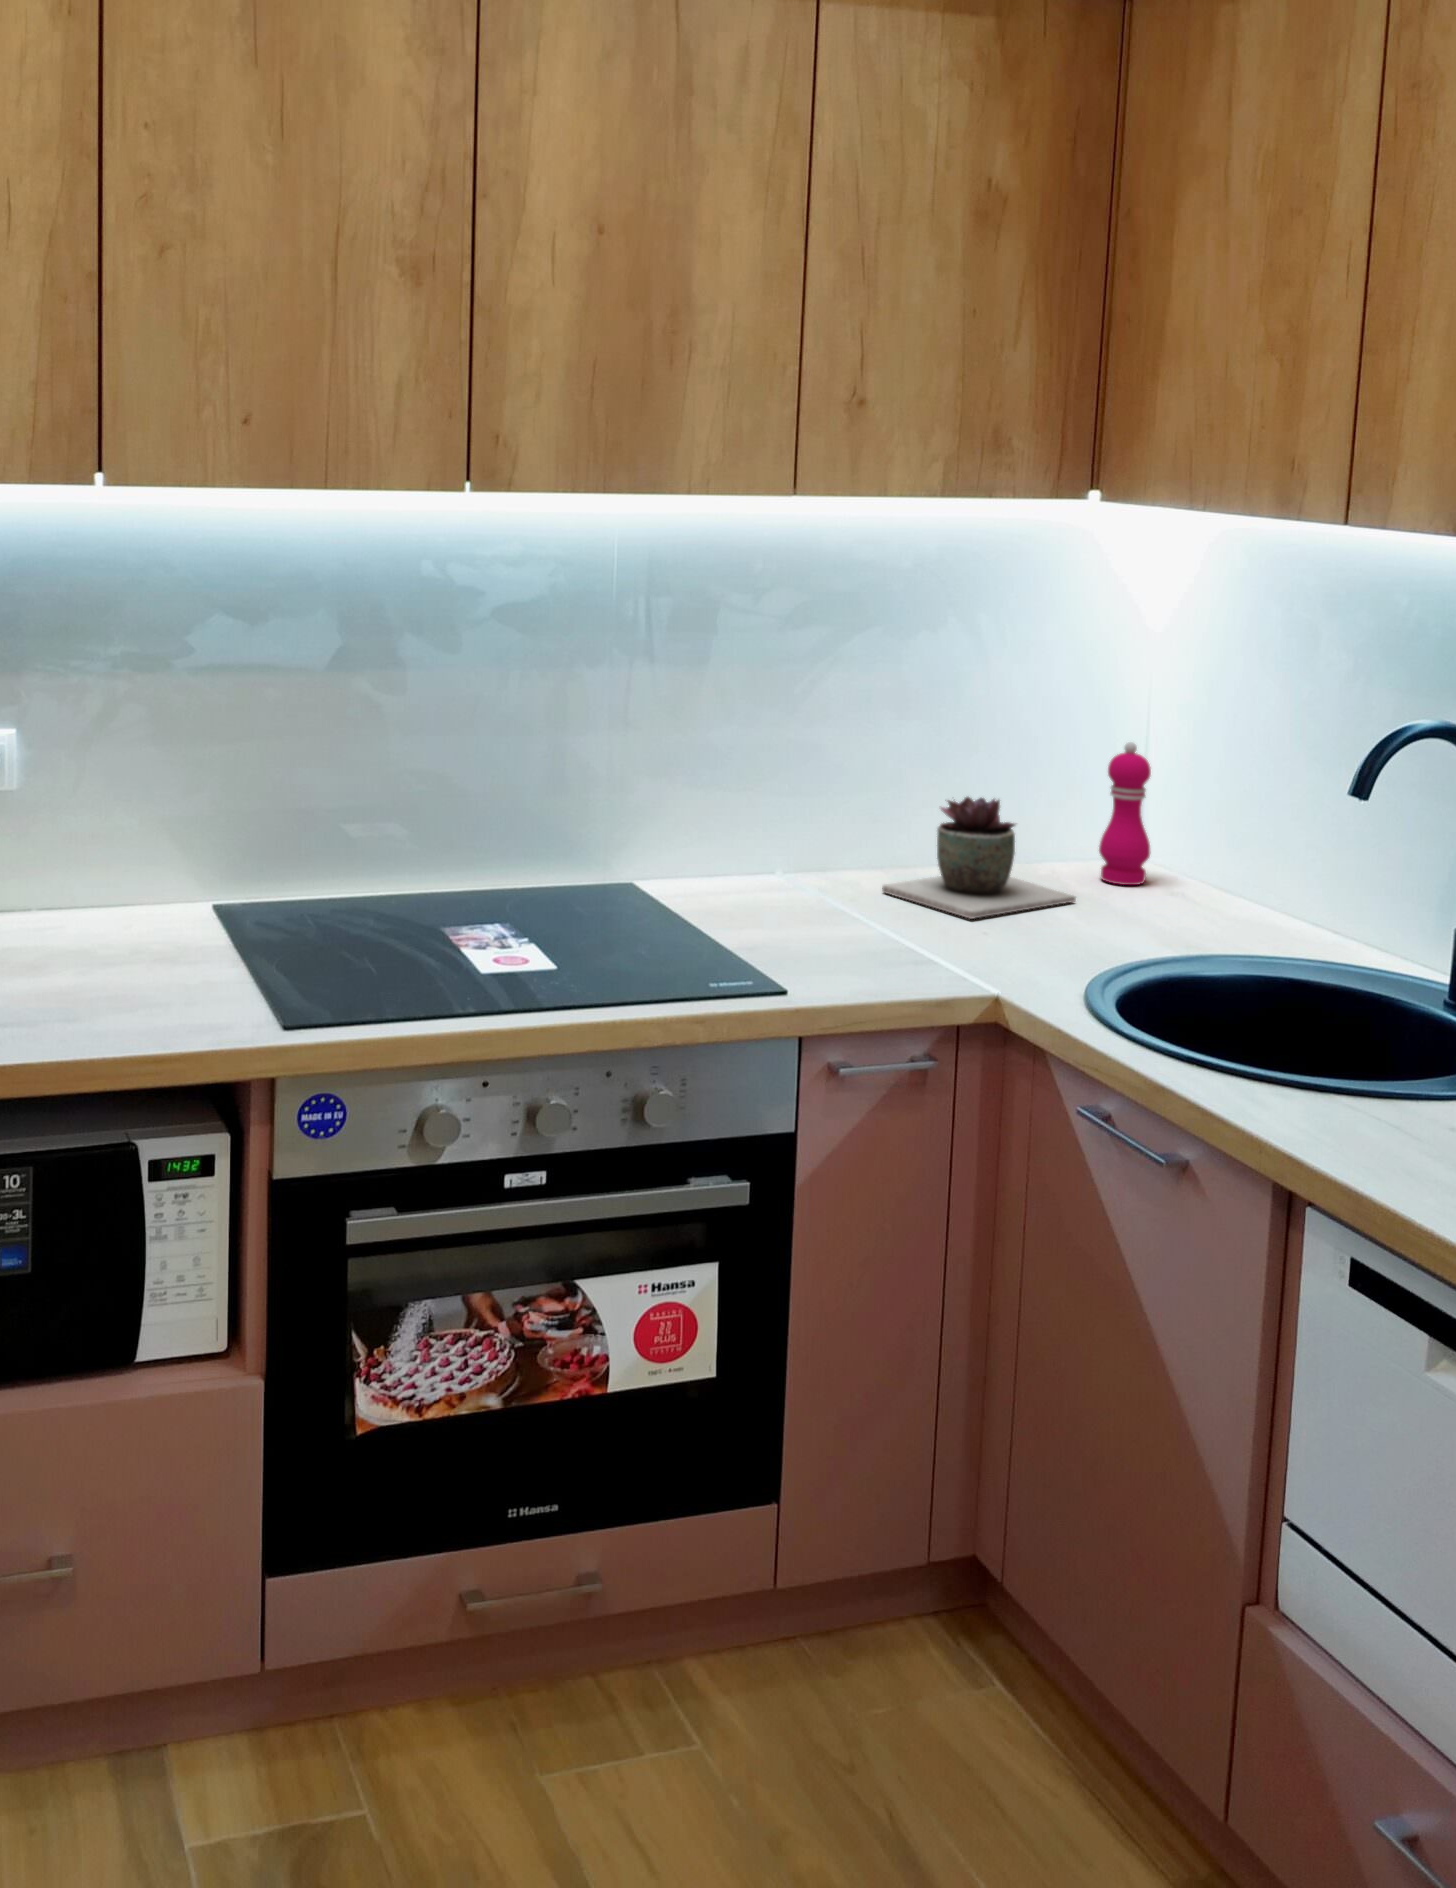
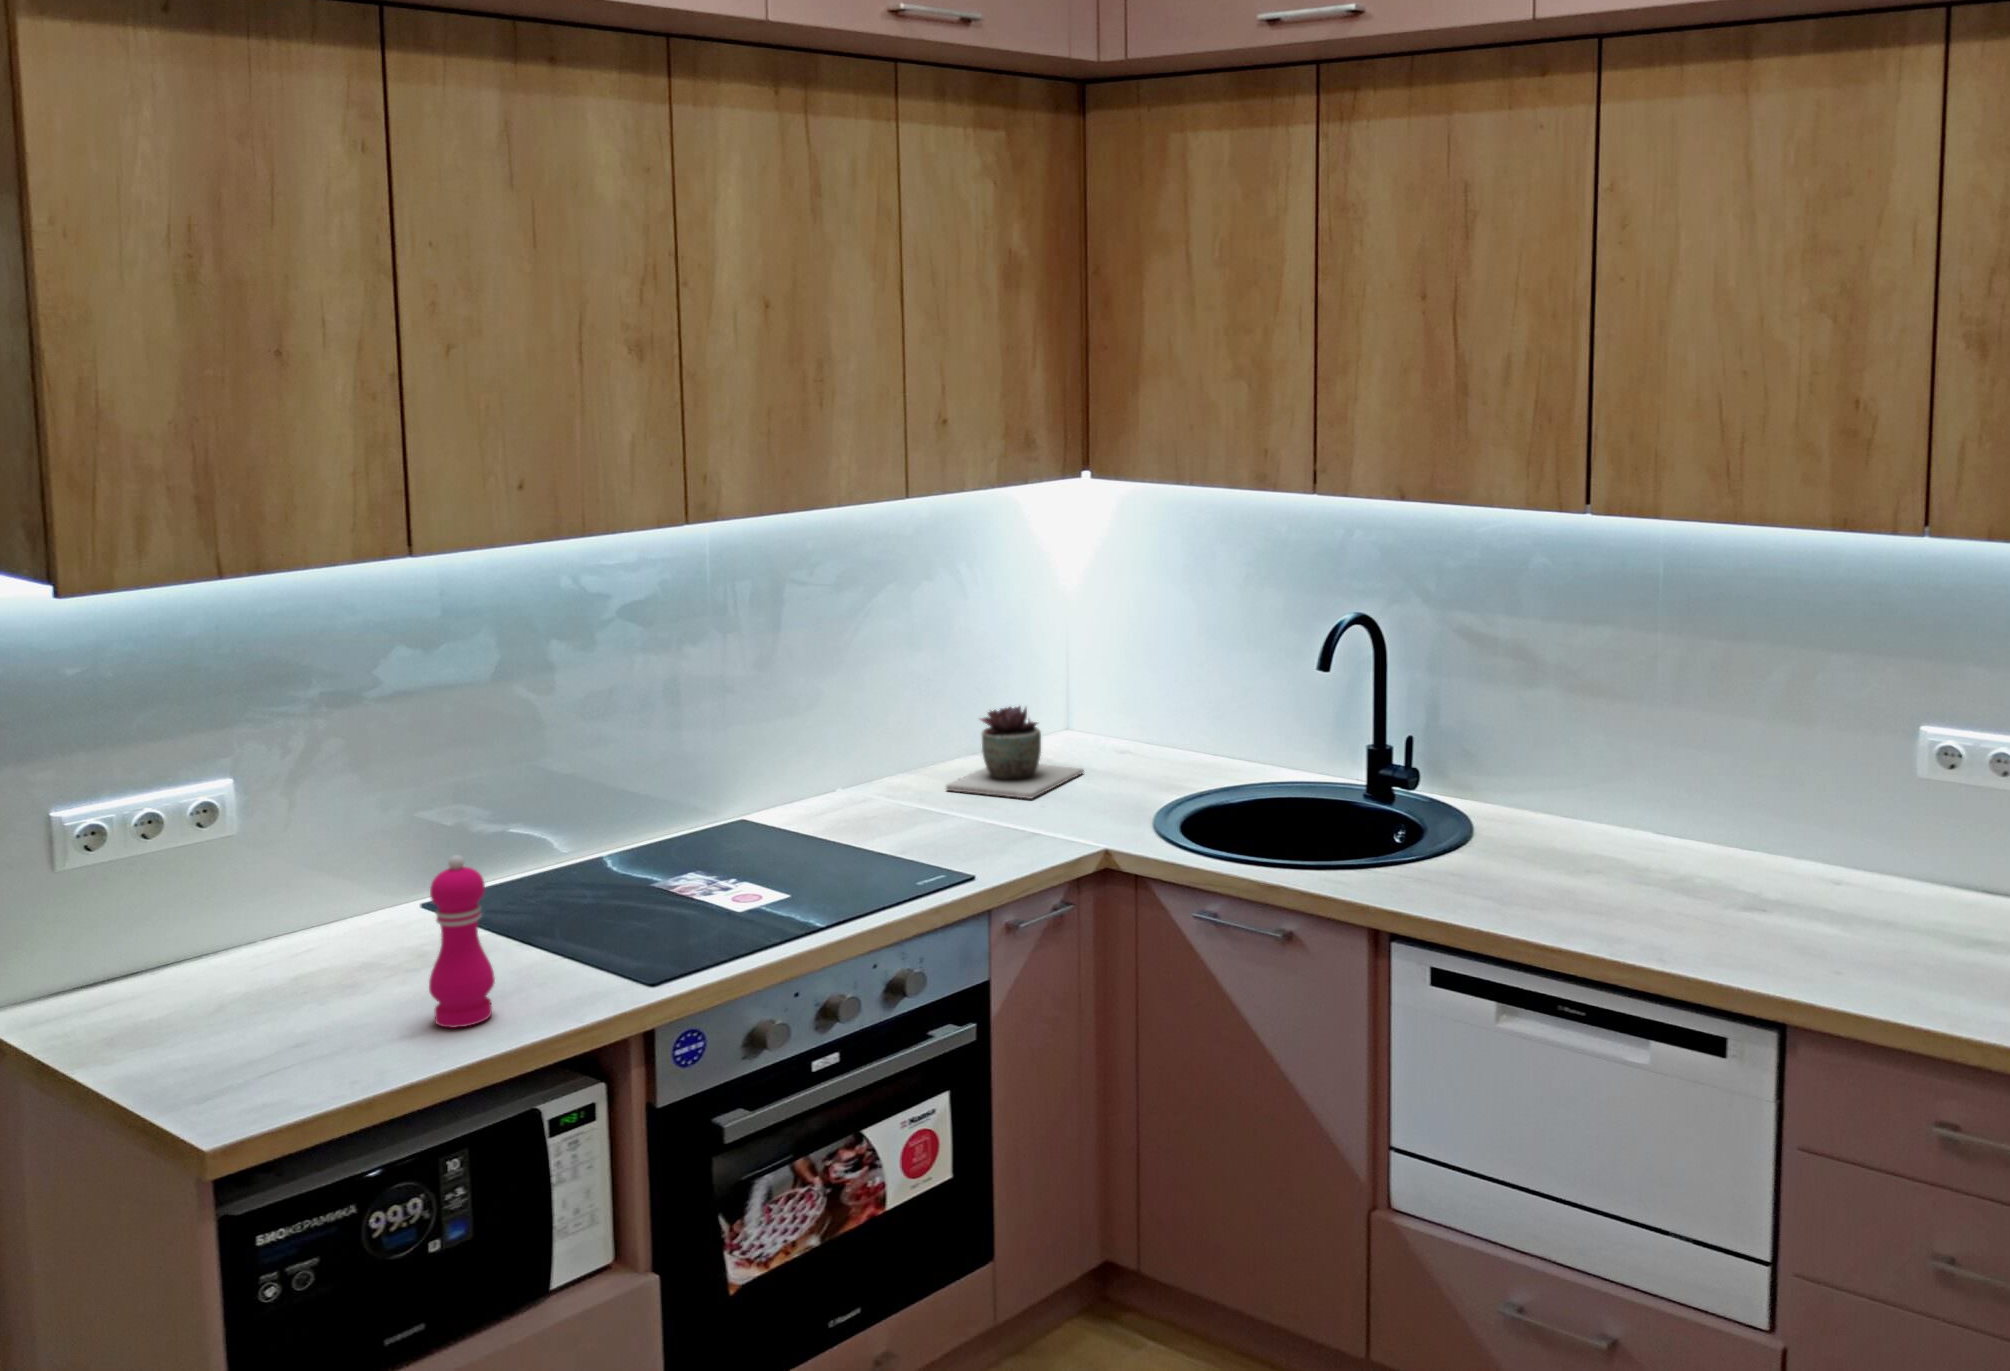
pepper mill: present [1099,742,1151,885] -> present [429,855,495,1028]

